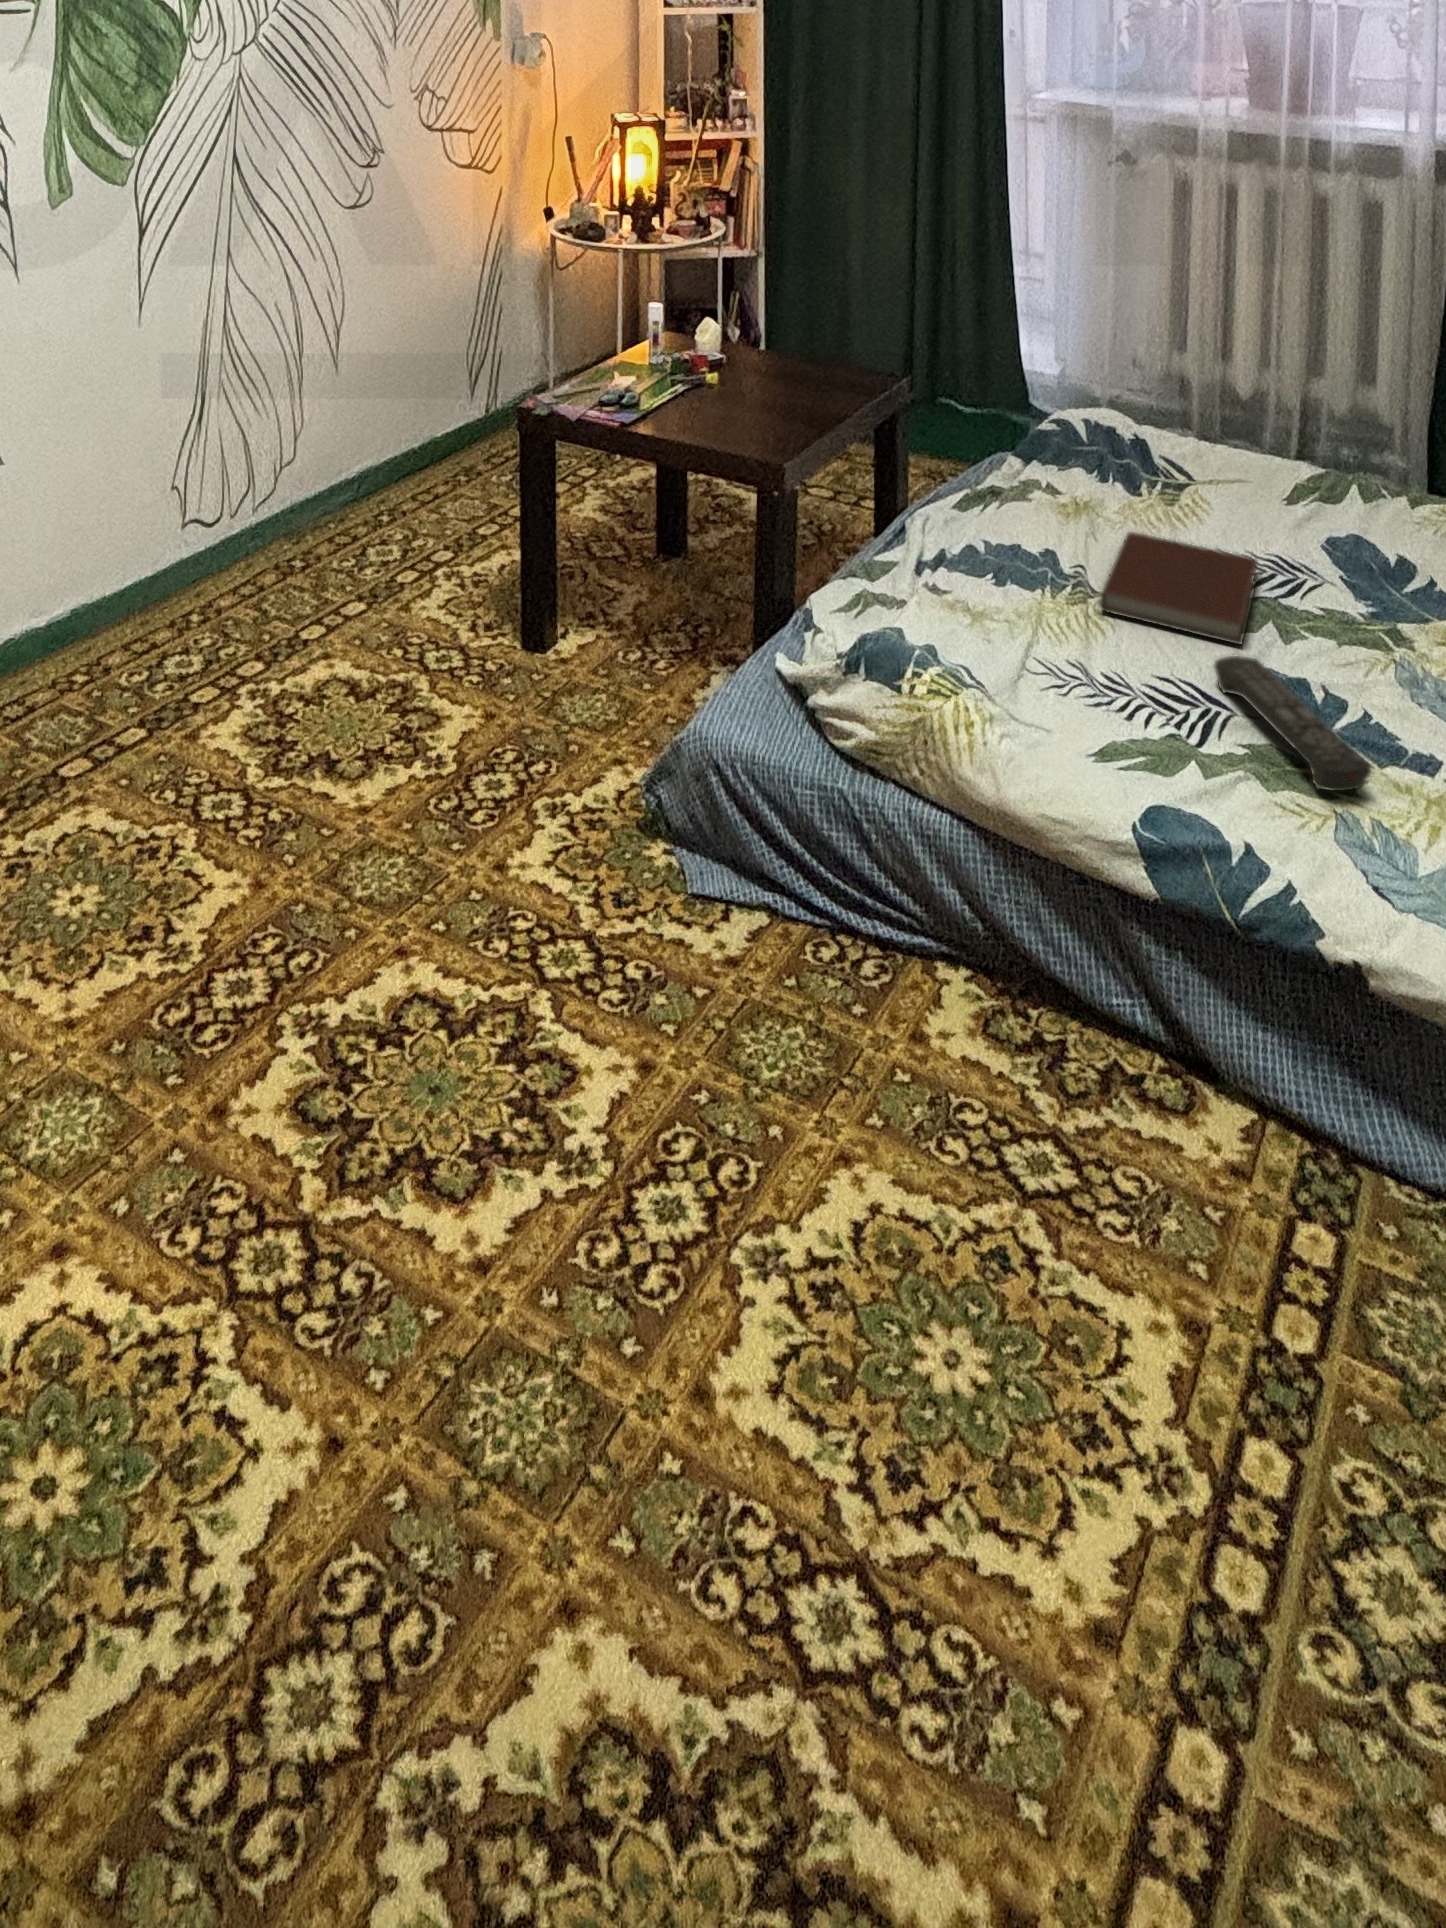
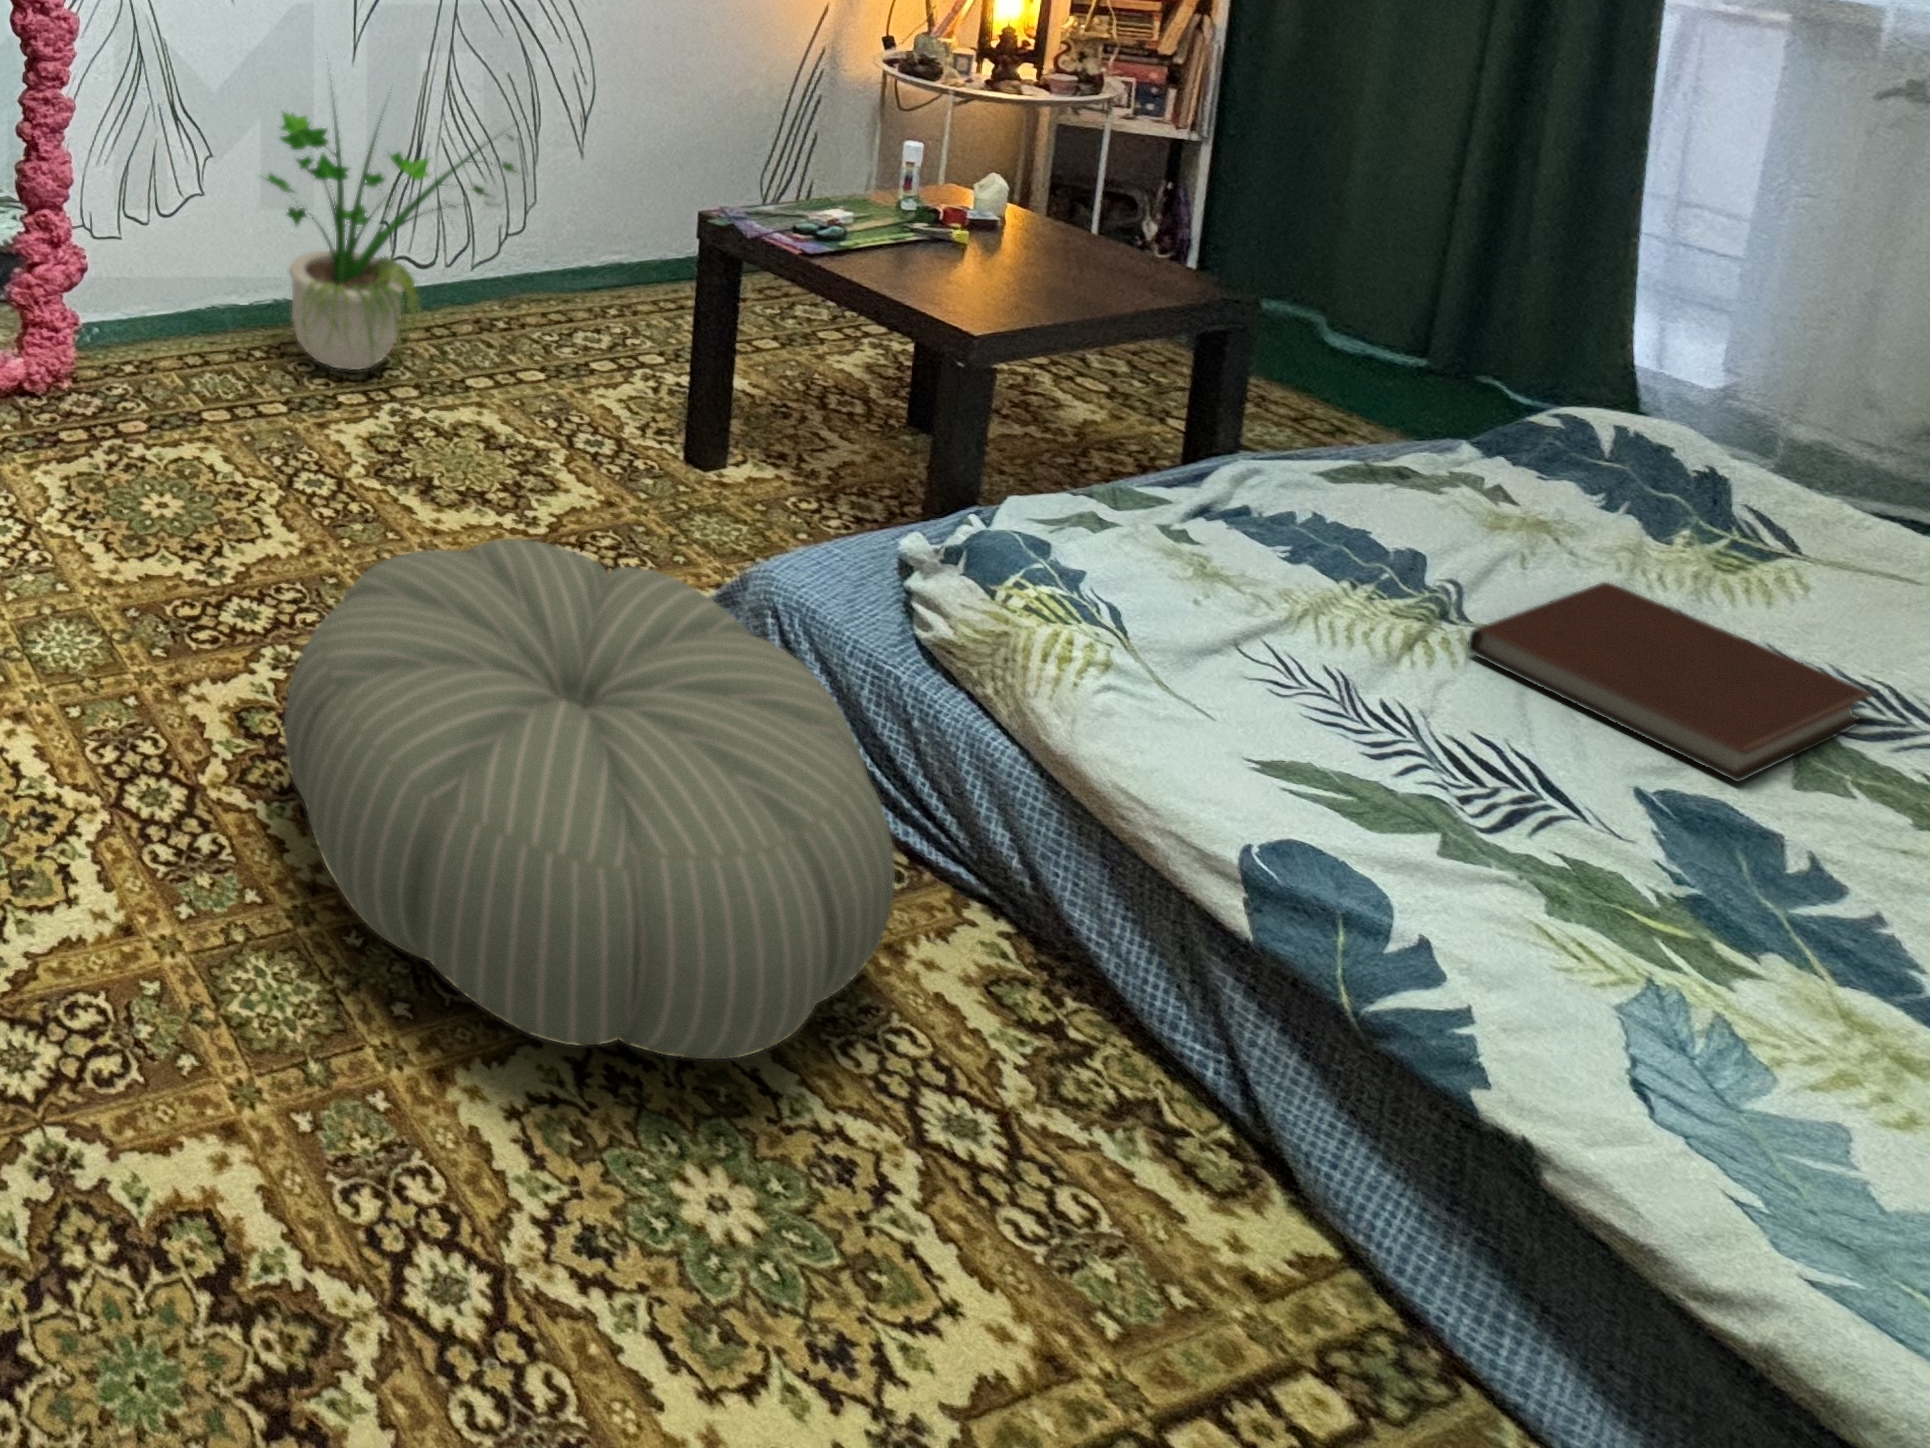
potted plant: none [89,314,335,662] -> present [261,78,515,370]
remote control: present [1214,656,1371,791] -> none [1634,772,1873,1033]
pouf: none [391,766,915,1281] -> present [283,539,895,1059]

